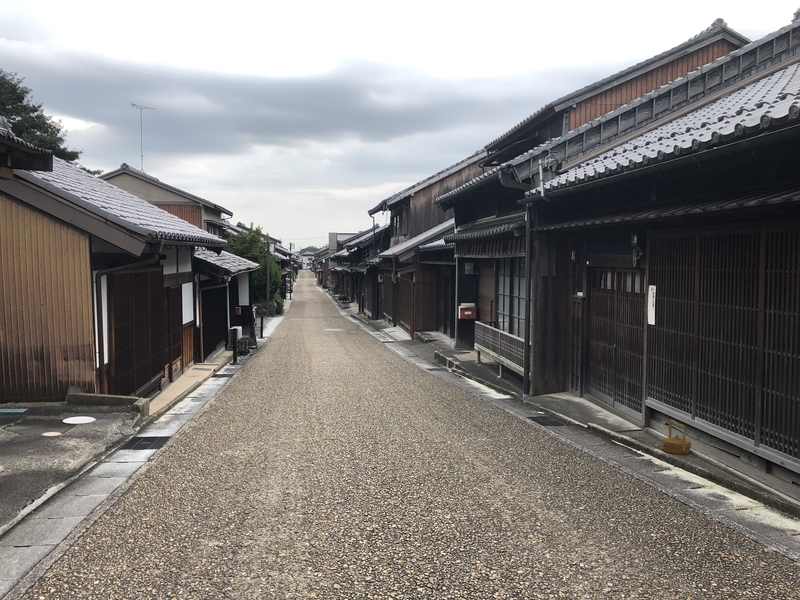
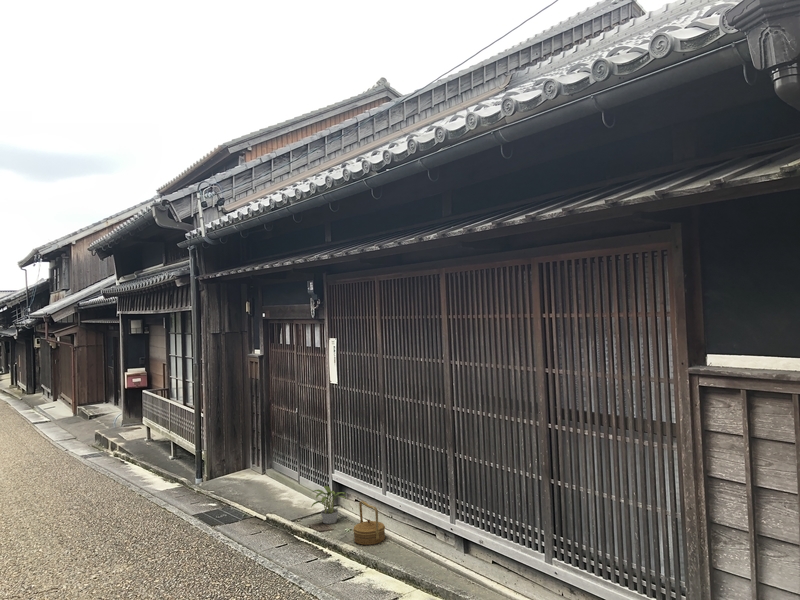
potted plant: none [626,407,659,437] -> present [312,486,346,524]

